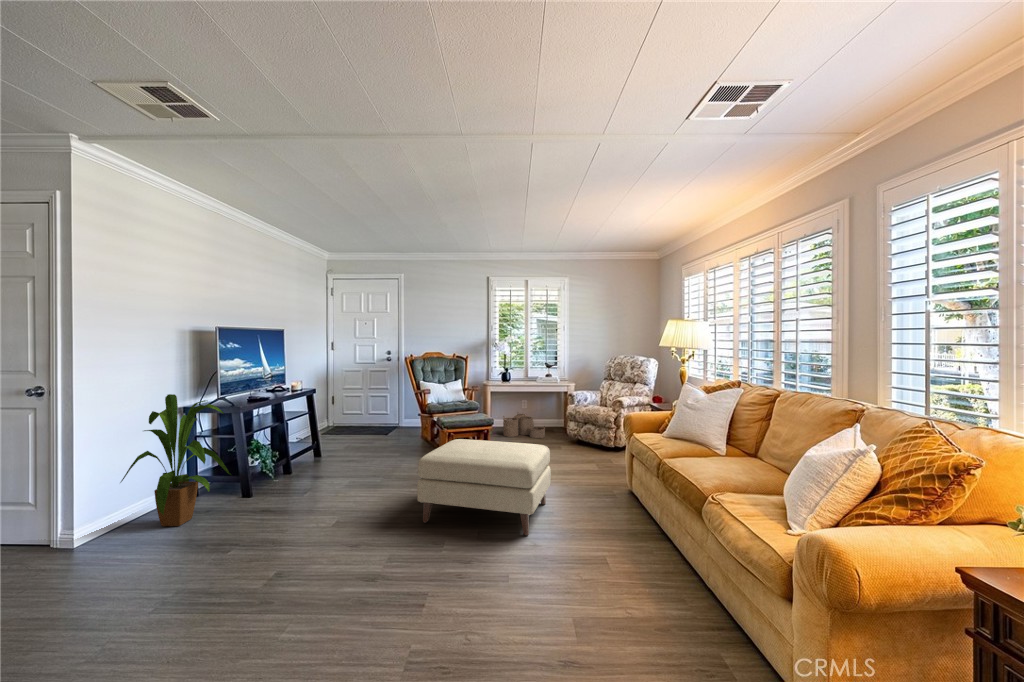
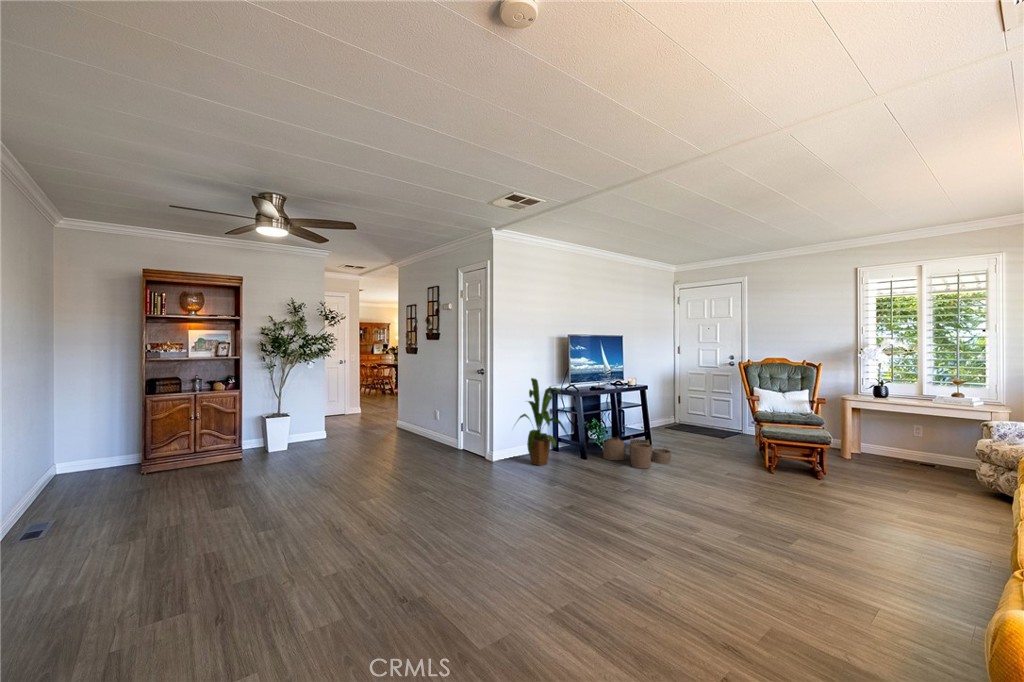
woven basket: present [503,414,545,438] -> present [603,436,671,468]
ottoman: present [417,439,551,535] -> none [687,444,854,554]

